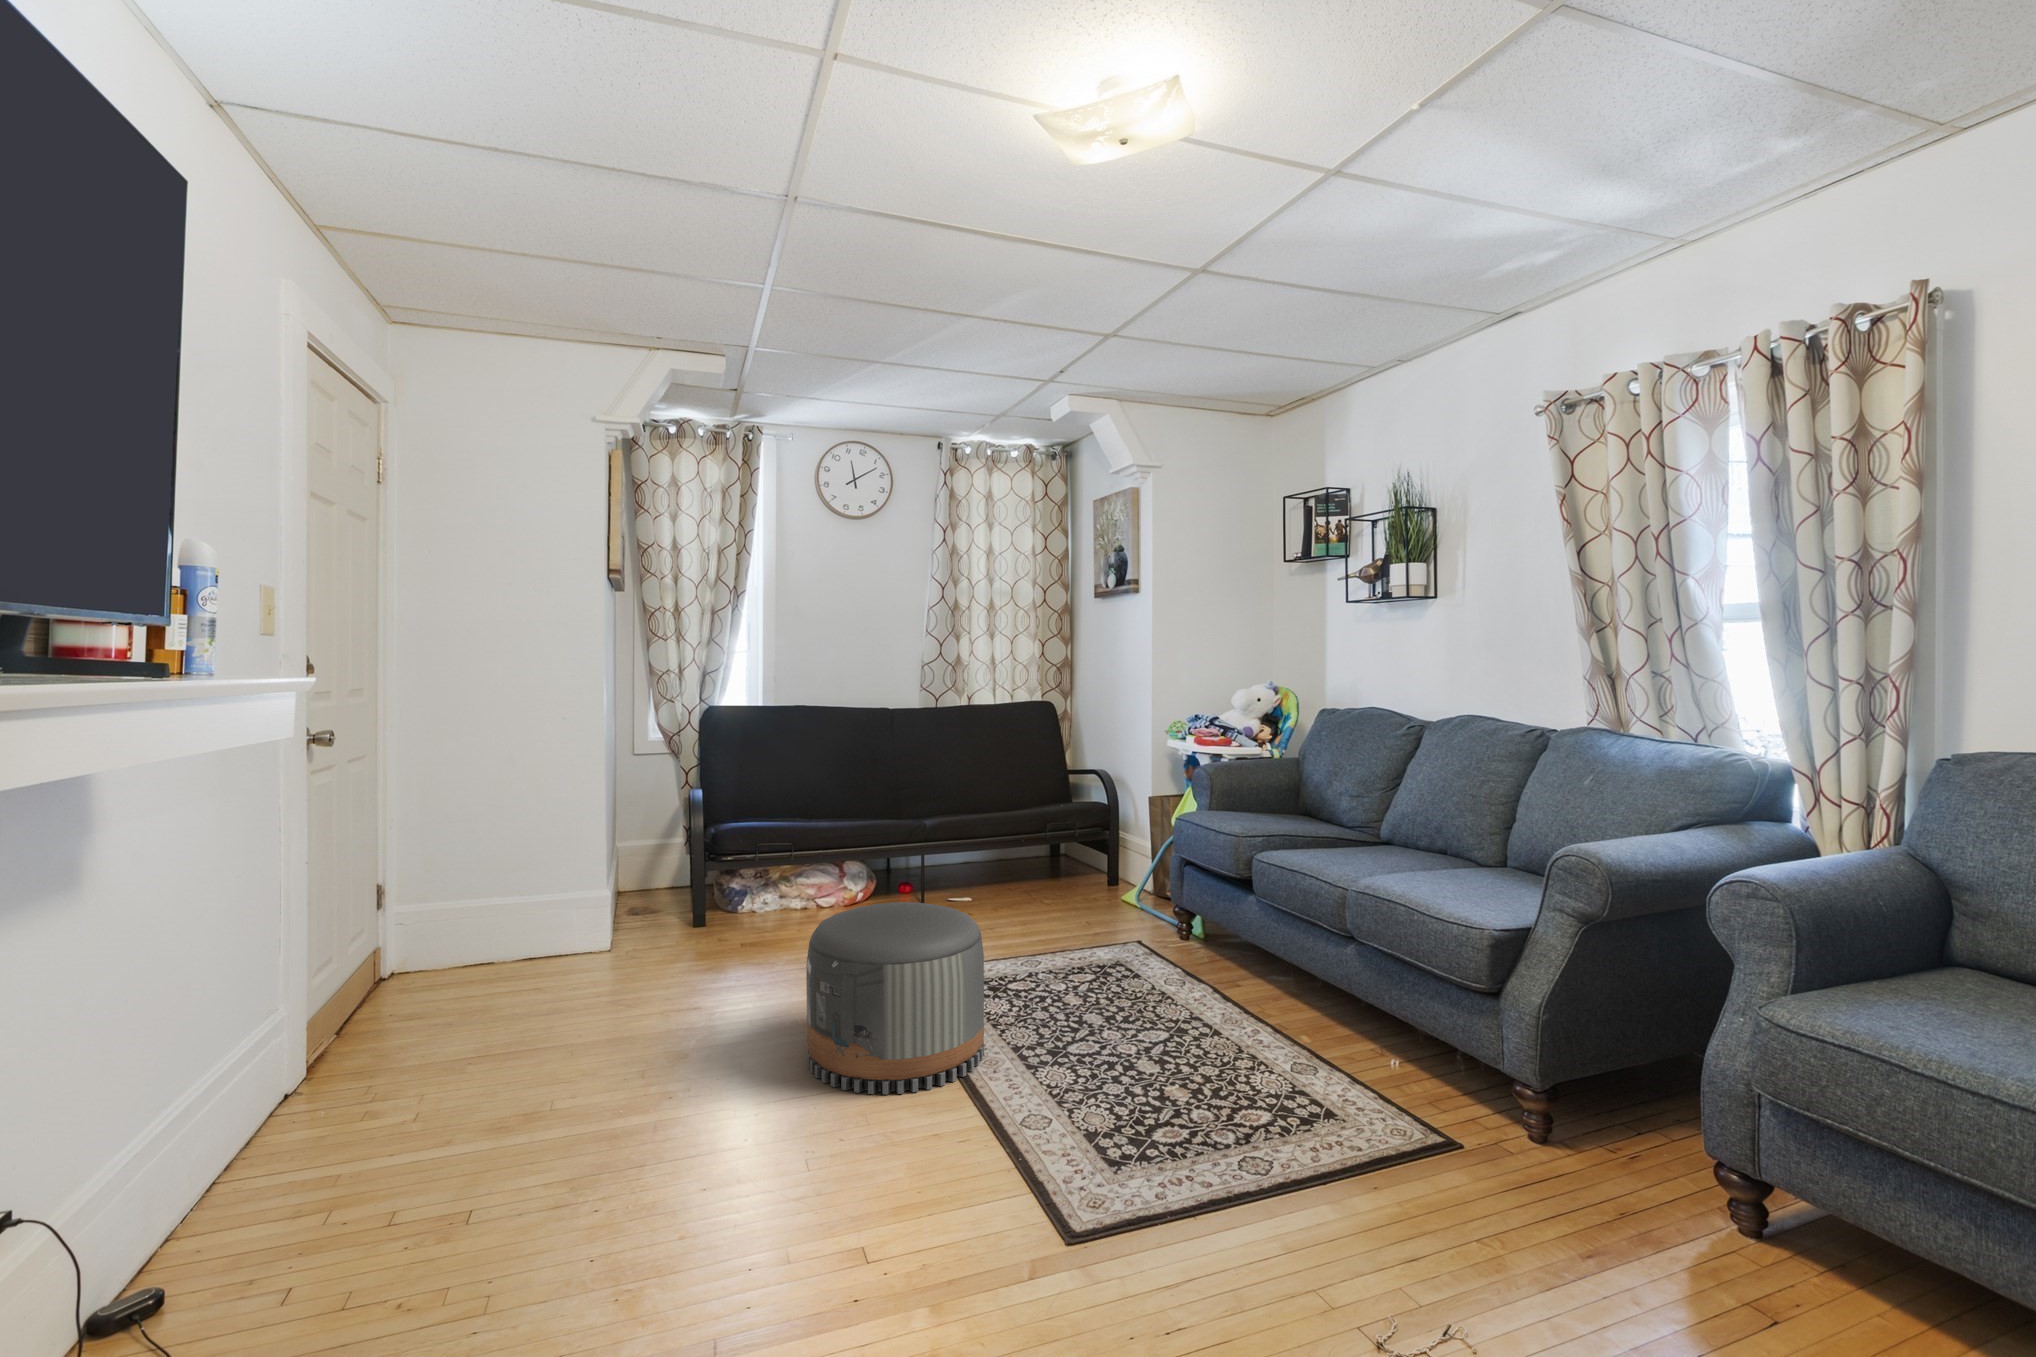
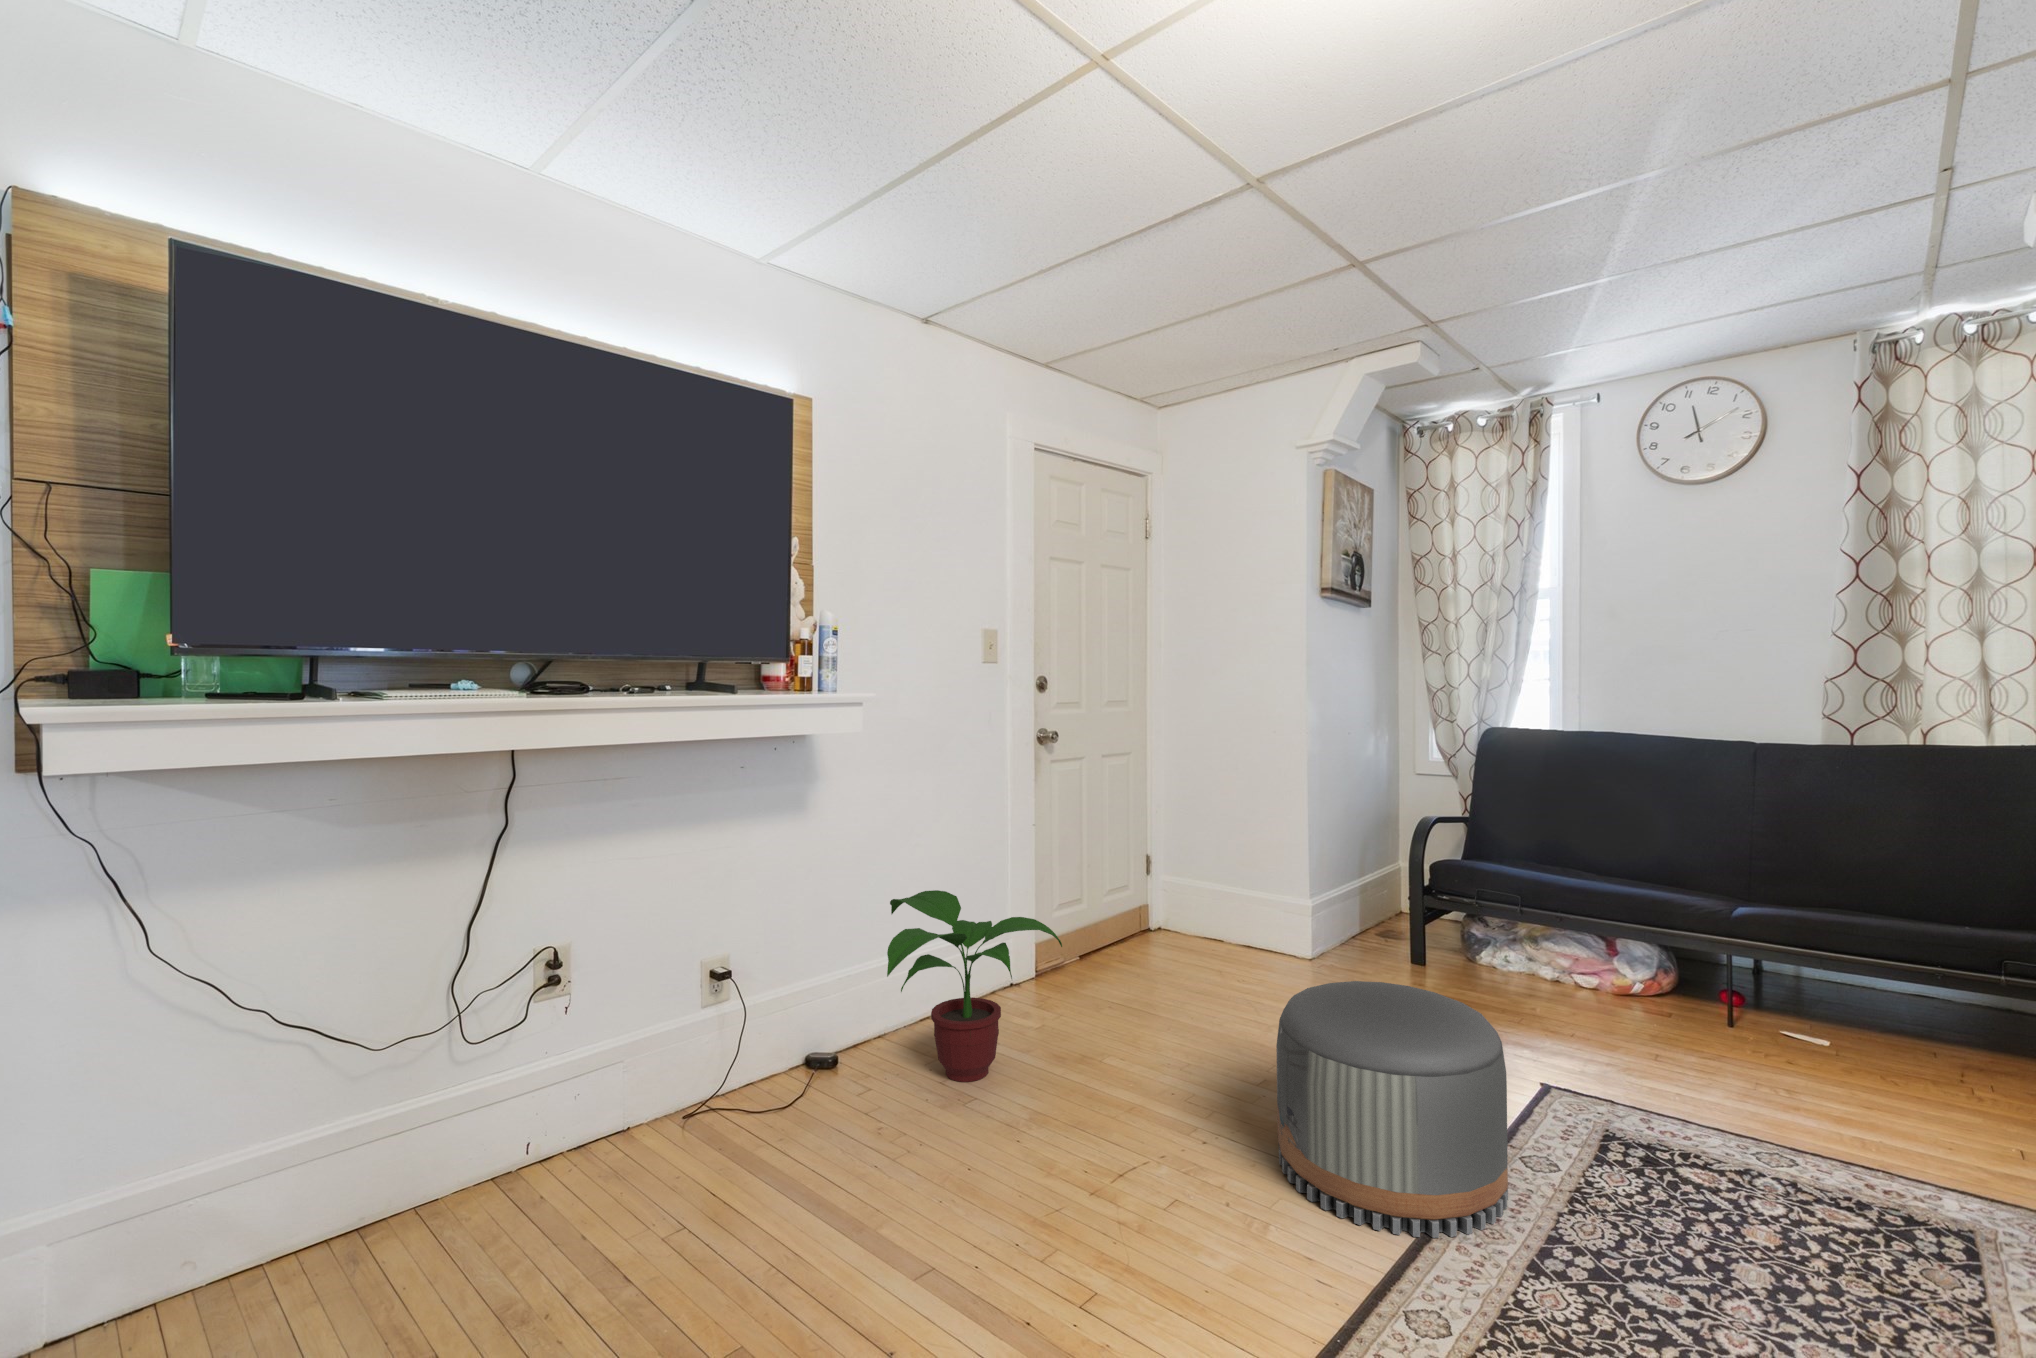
potted plant: none [195,957,519,1211] -> present [887,890,1062,1082]

